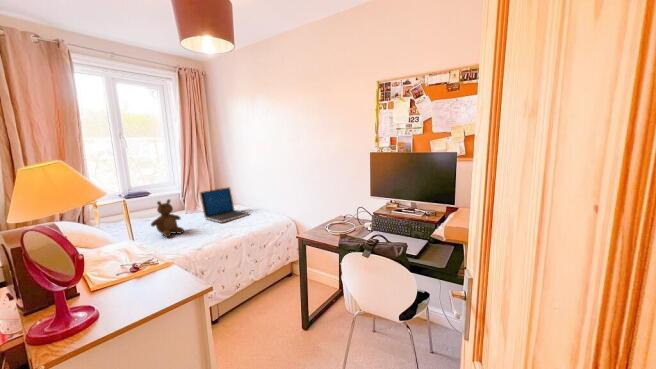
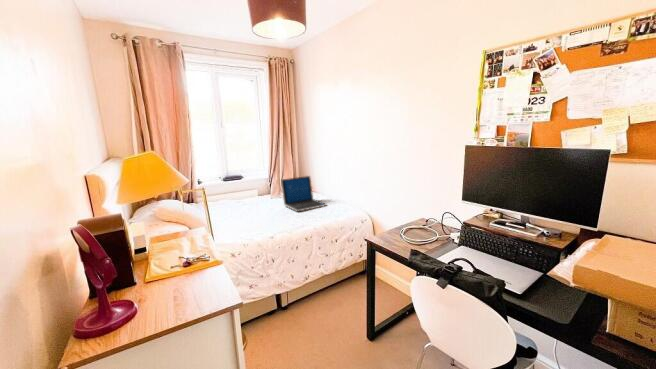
teddy bear: present [151,199,184,237] -> none [235,185,263,221]

